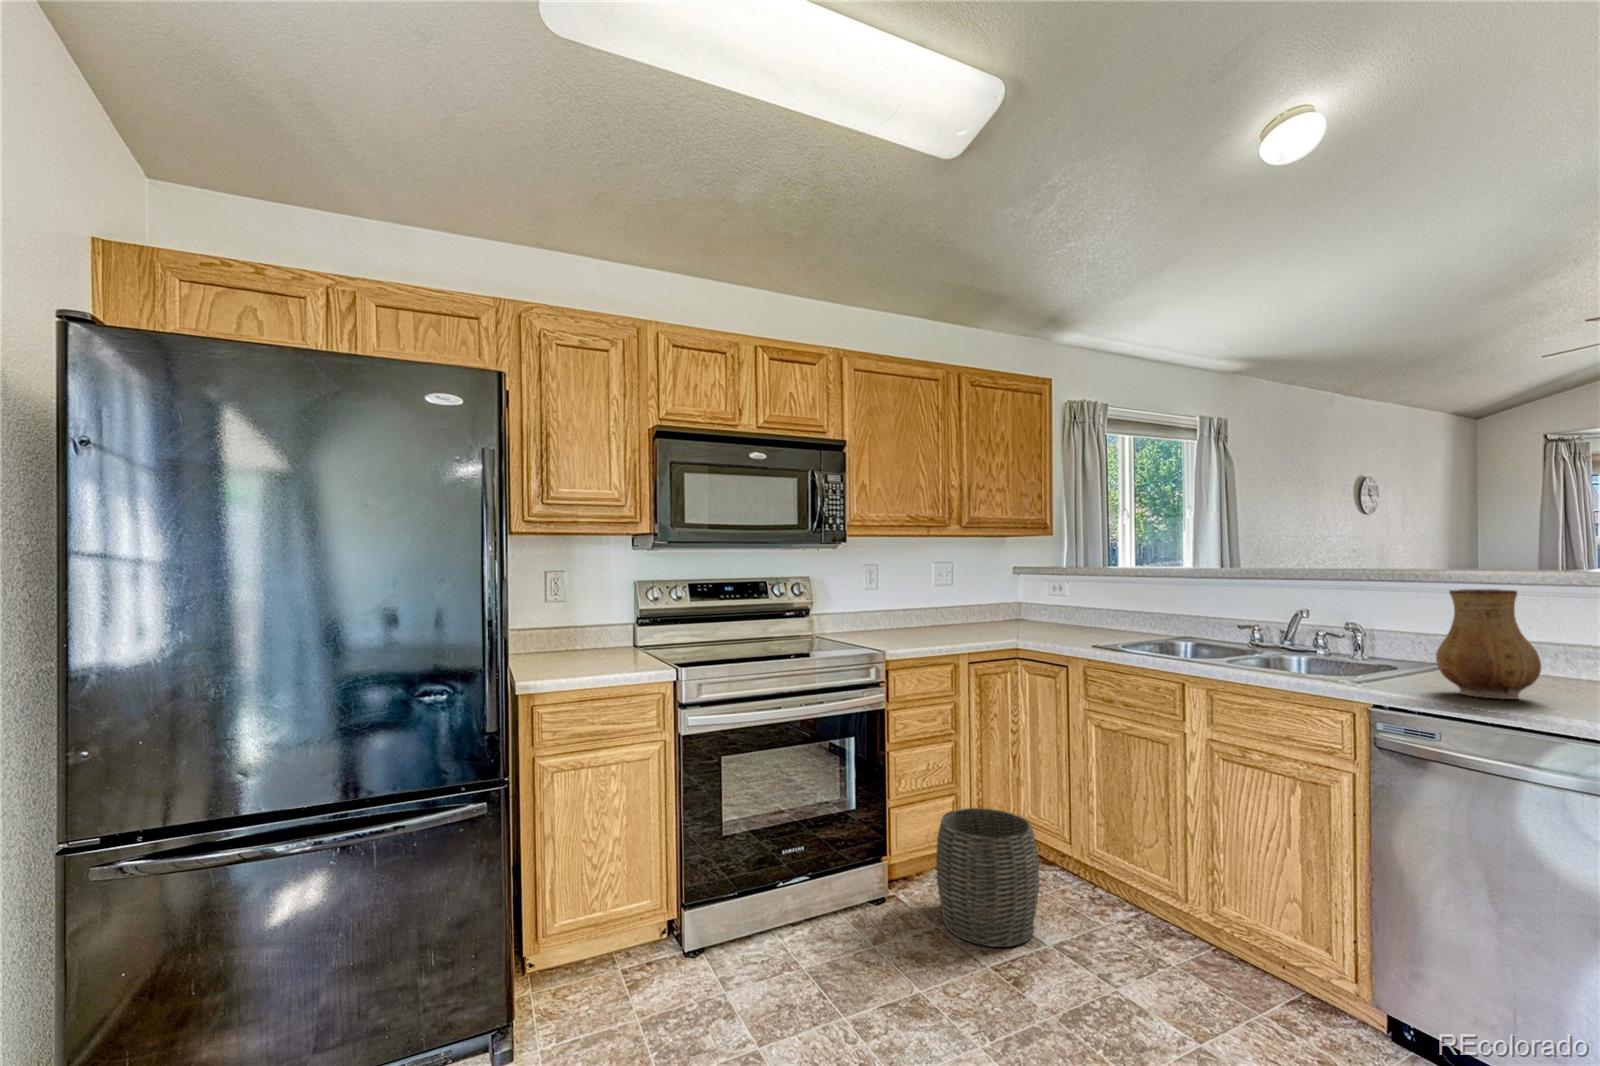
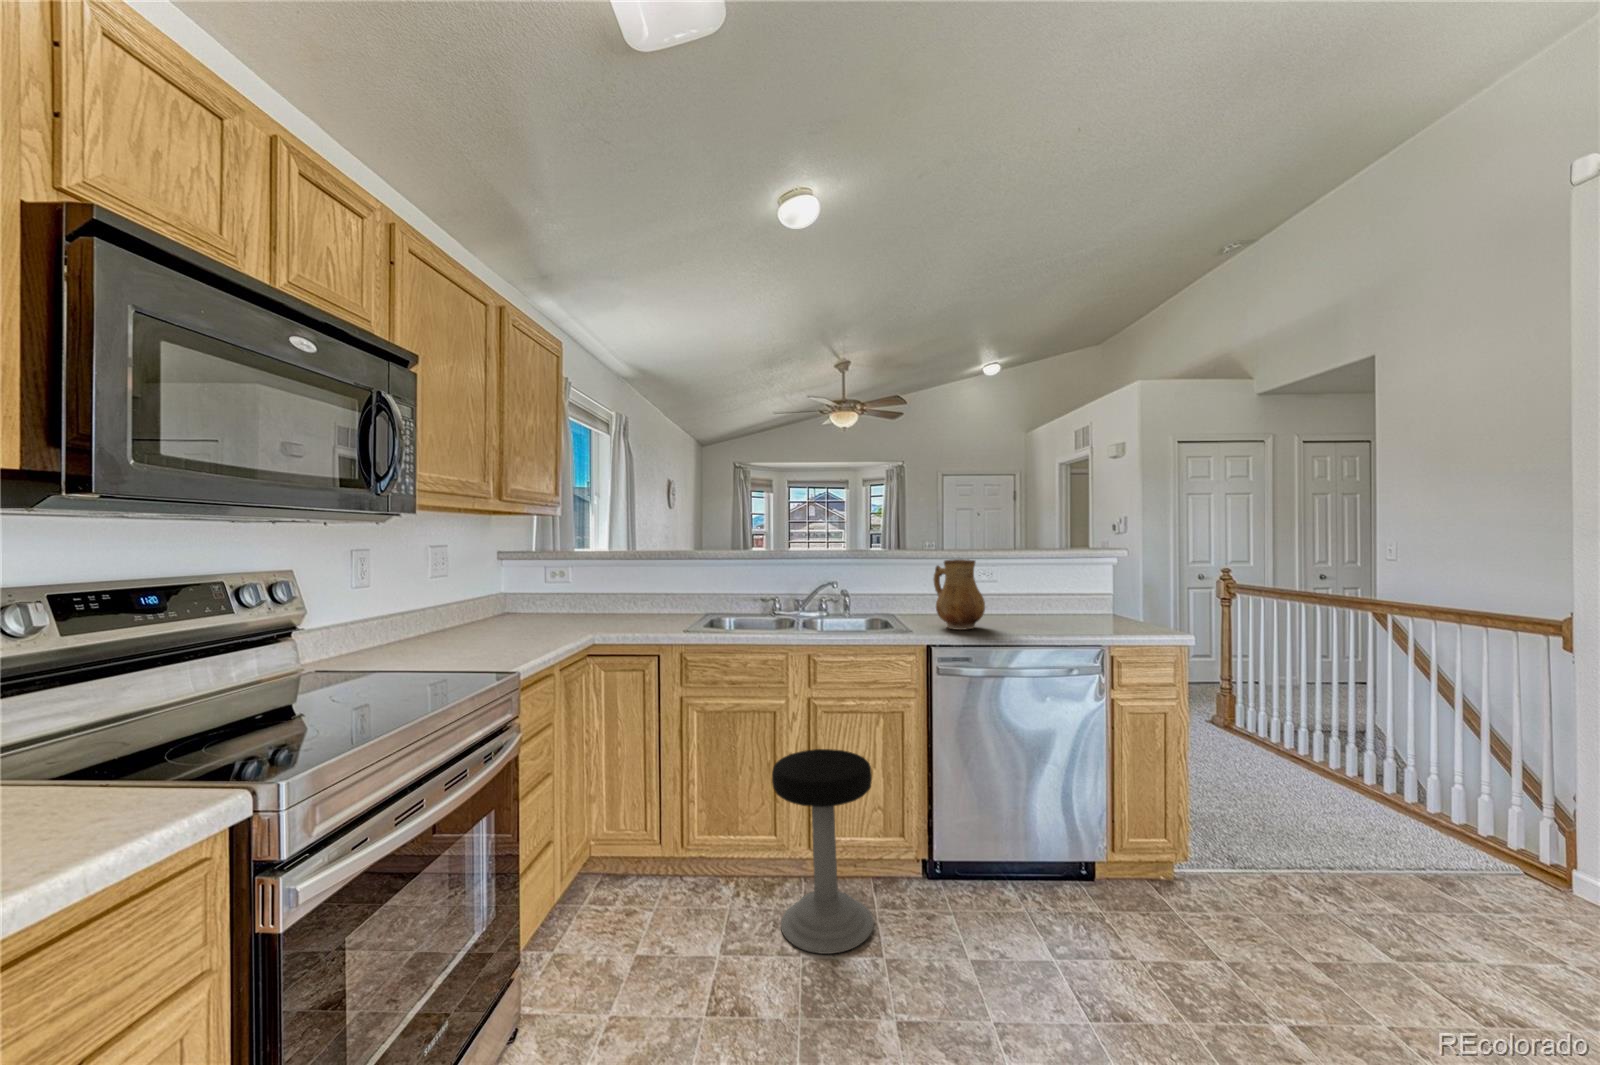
stool: none [1113,790,1245,1025] -> present [772,749,874,954]
woven basket: present [936,808,1039,947] -> none [585,835,704,1011]

